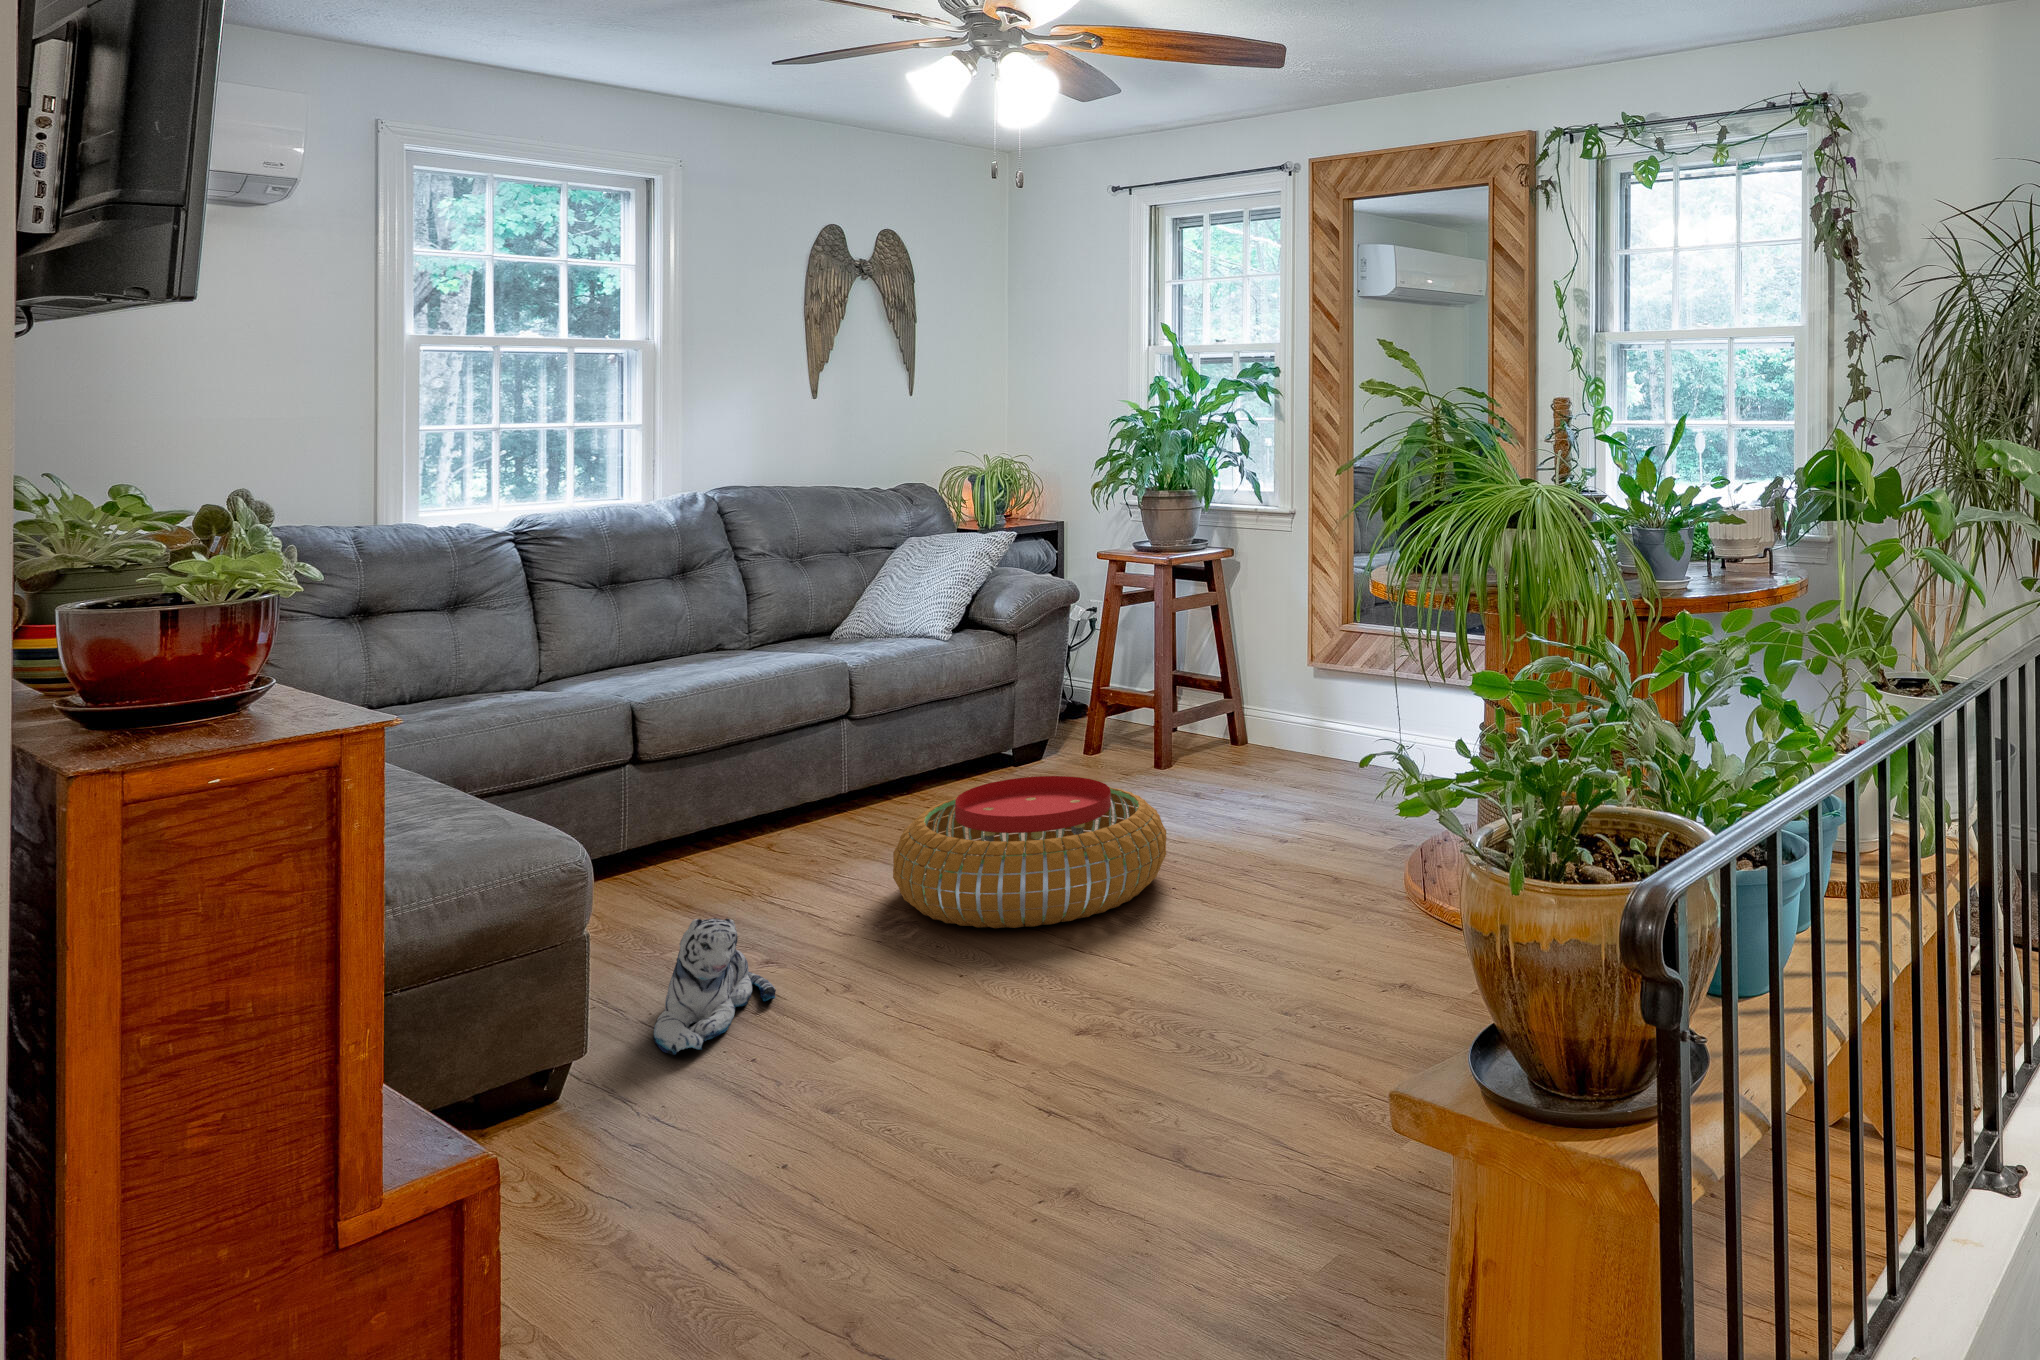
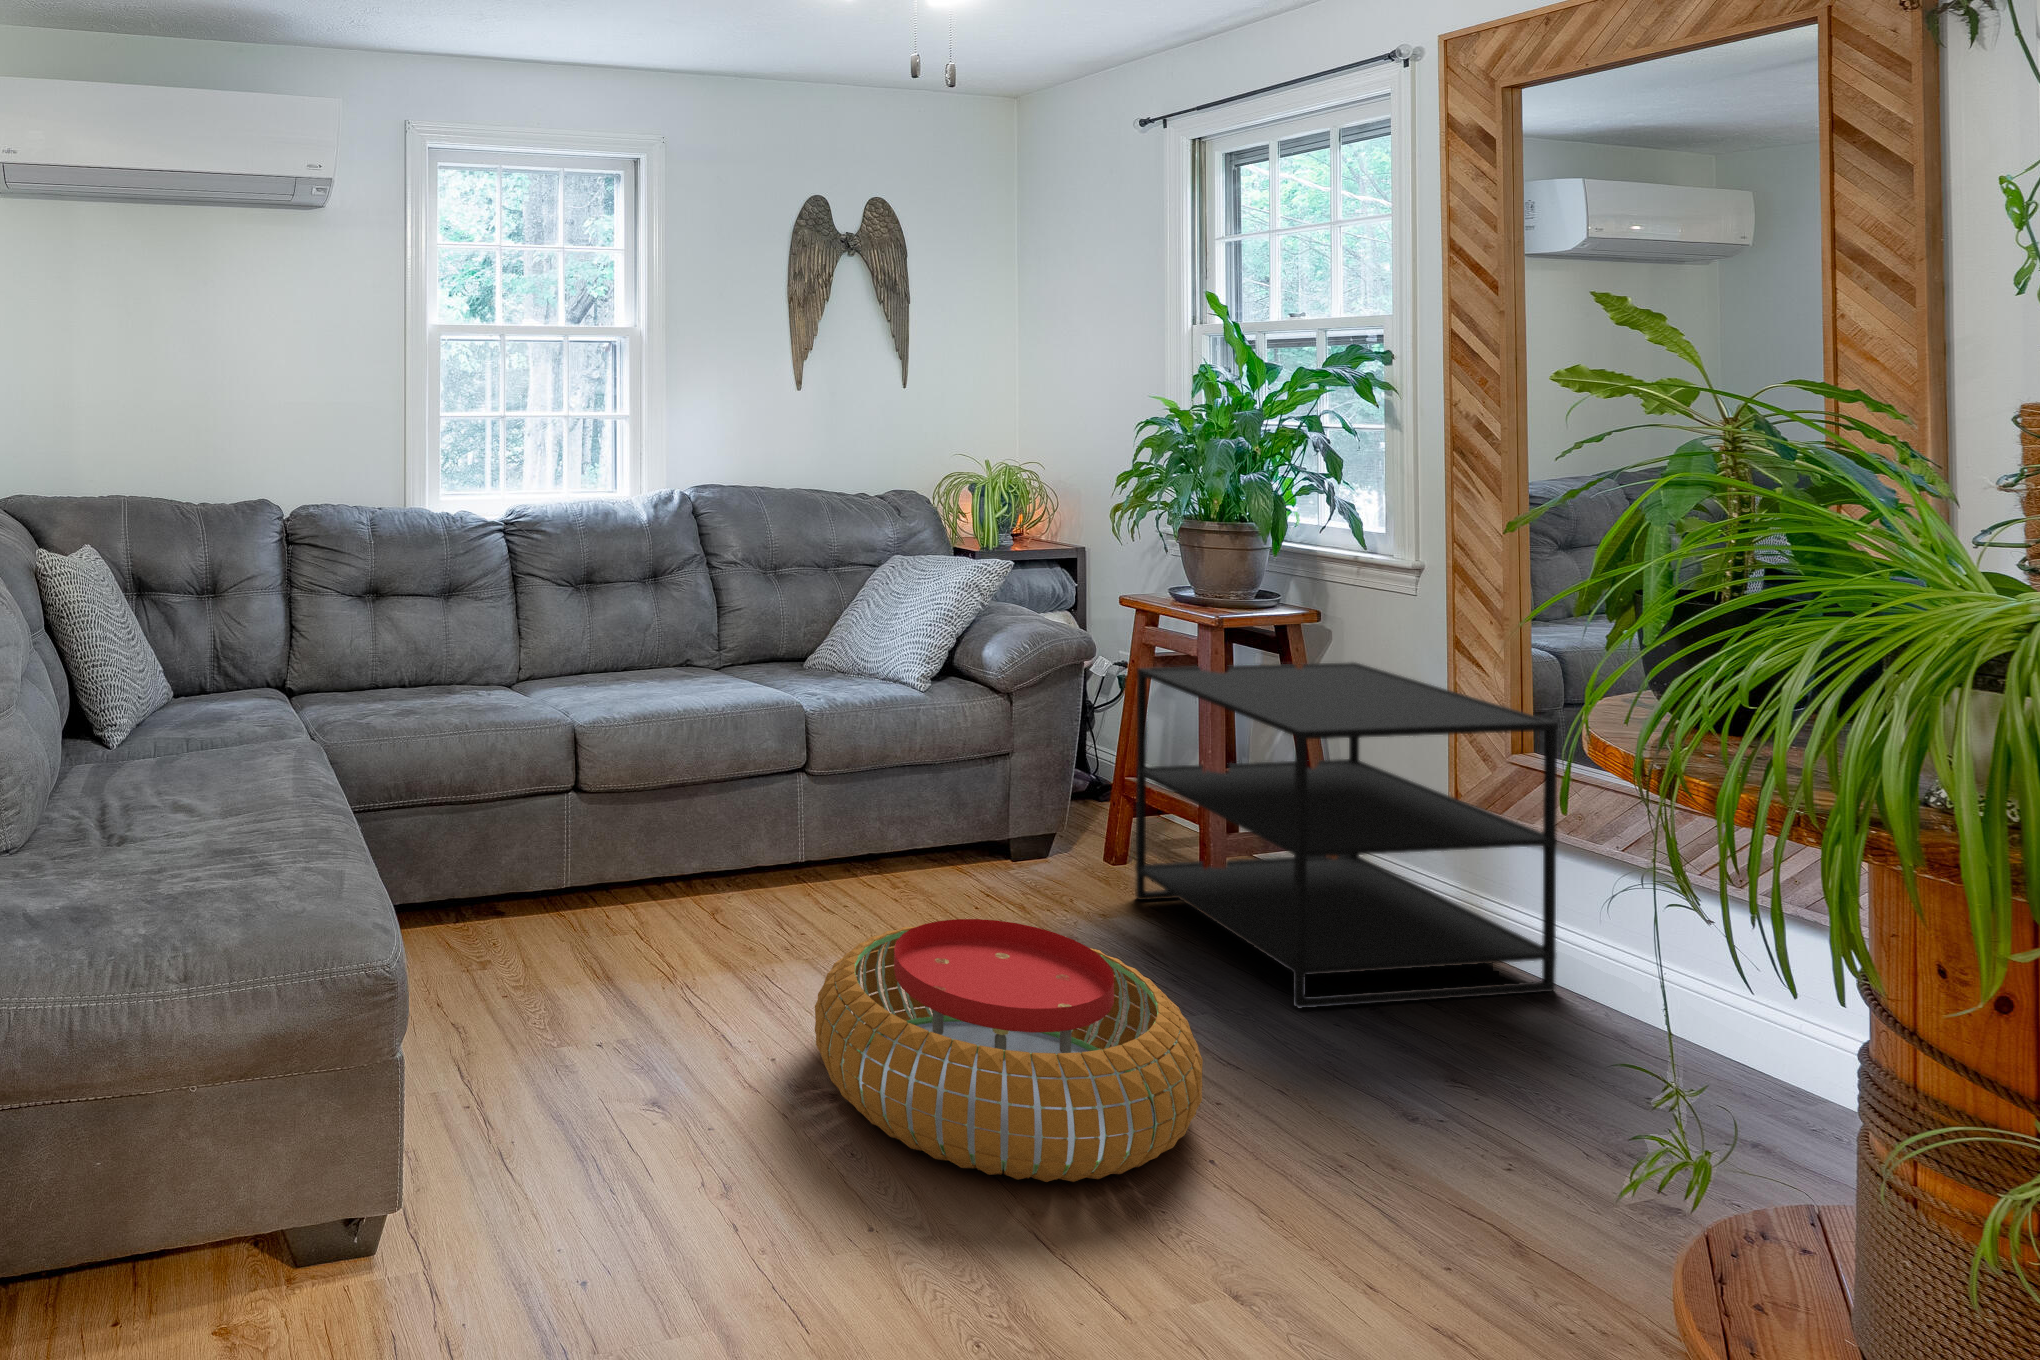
side table: none [1110,585,1369,809] -> present [1135,662,1558,1008]
plush toy: present [653,918,776,1055] -> none [483,1073,640,1267]

